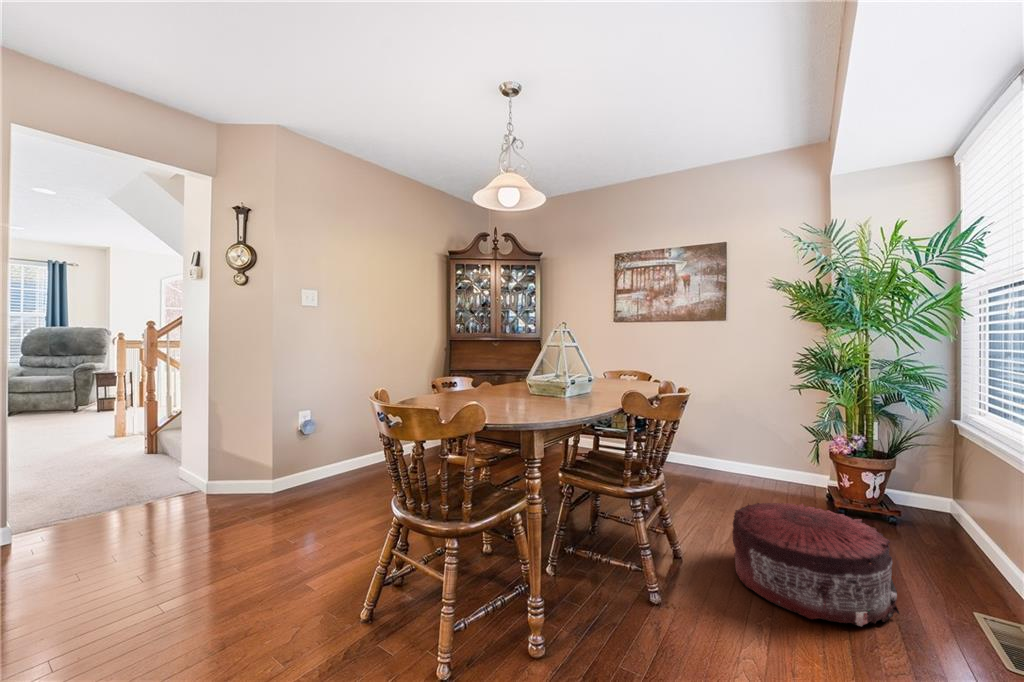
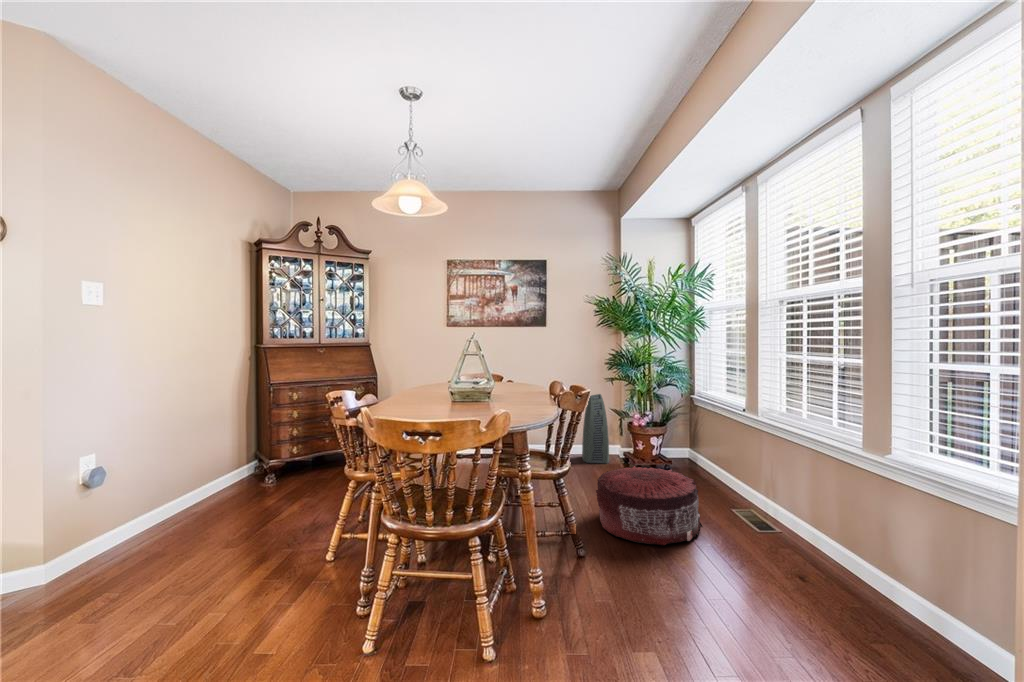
air purifier: none [769,405,808,495] -> present [582,394,609,463]

